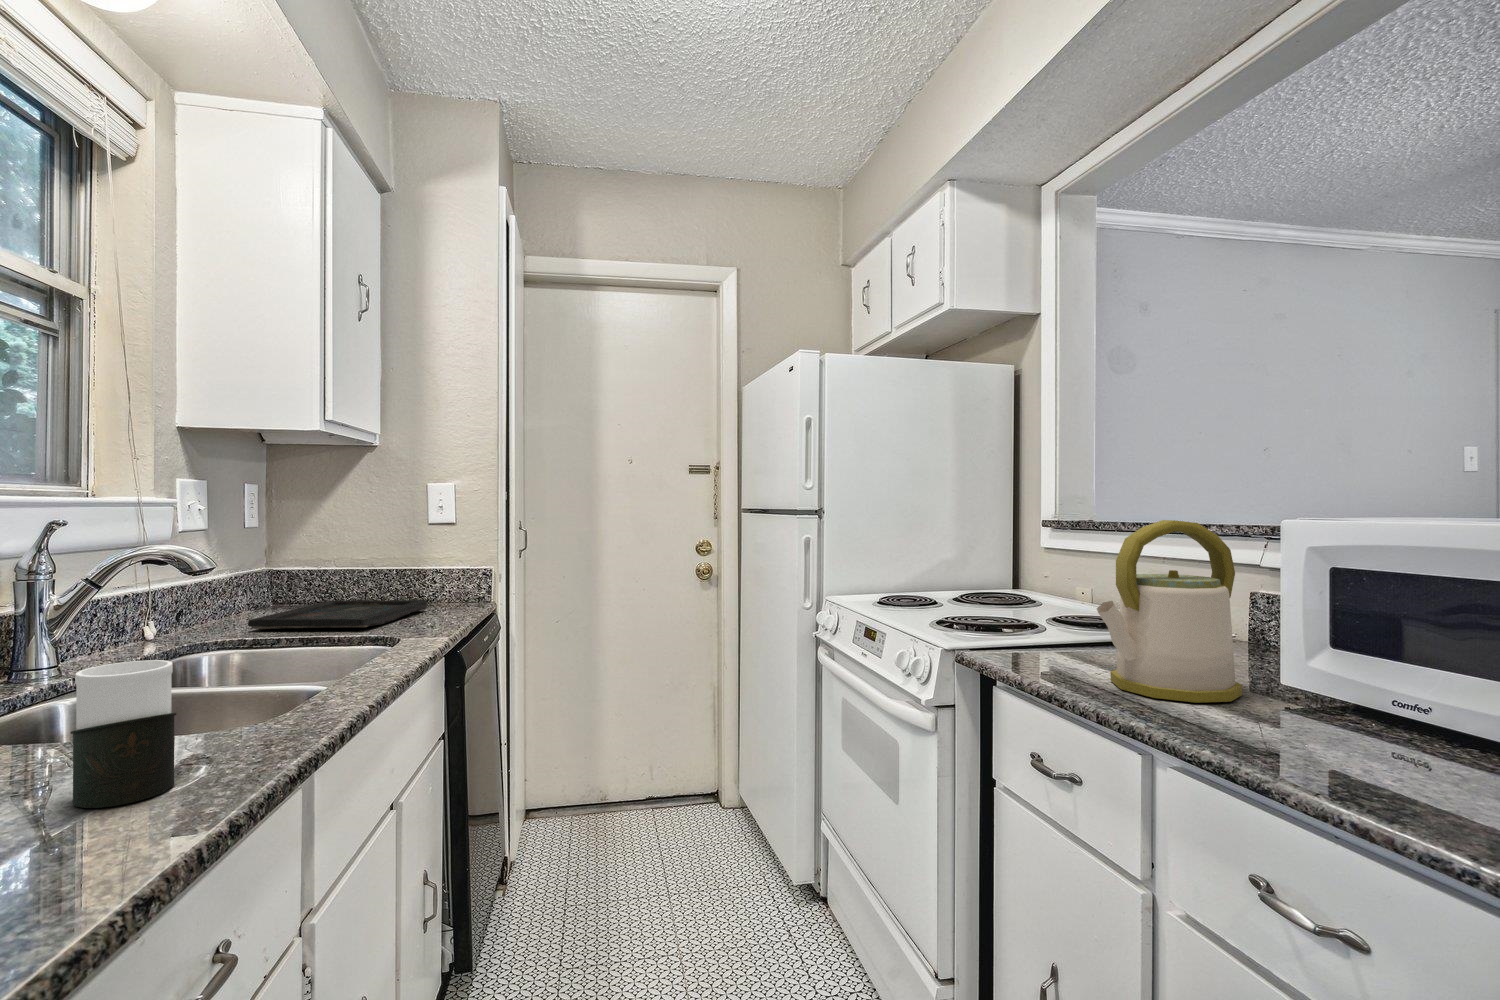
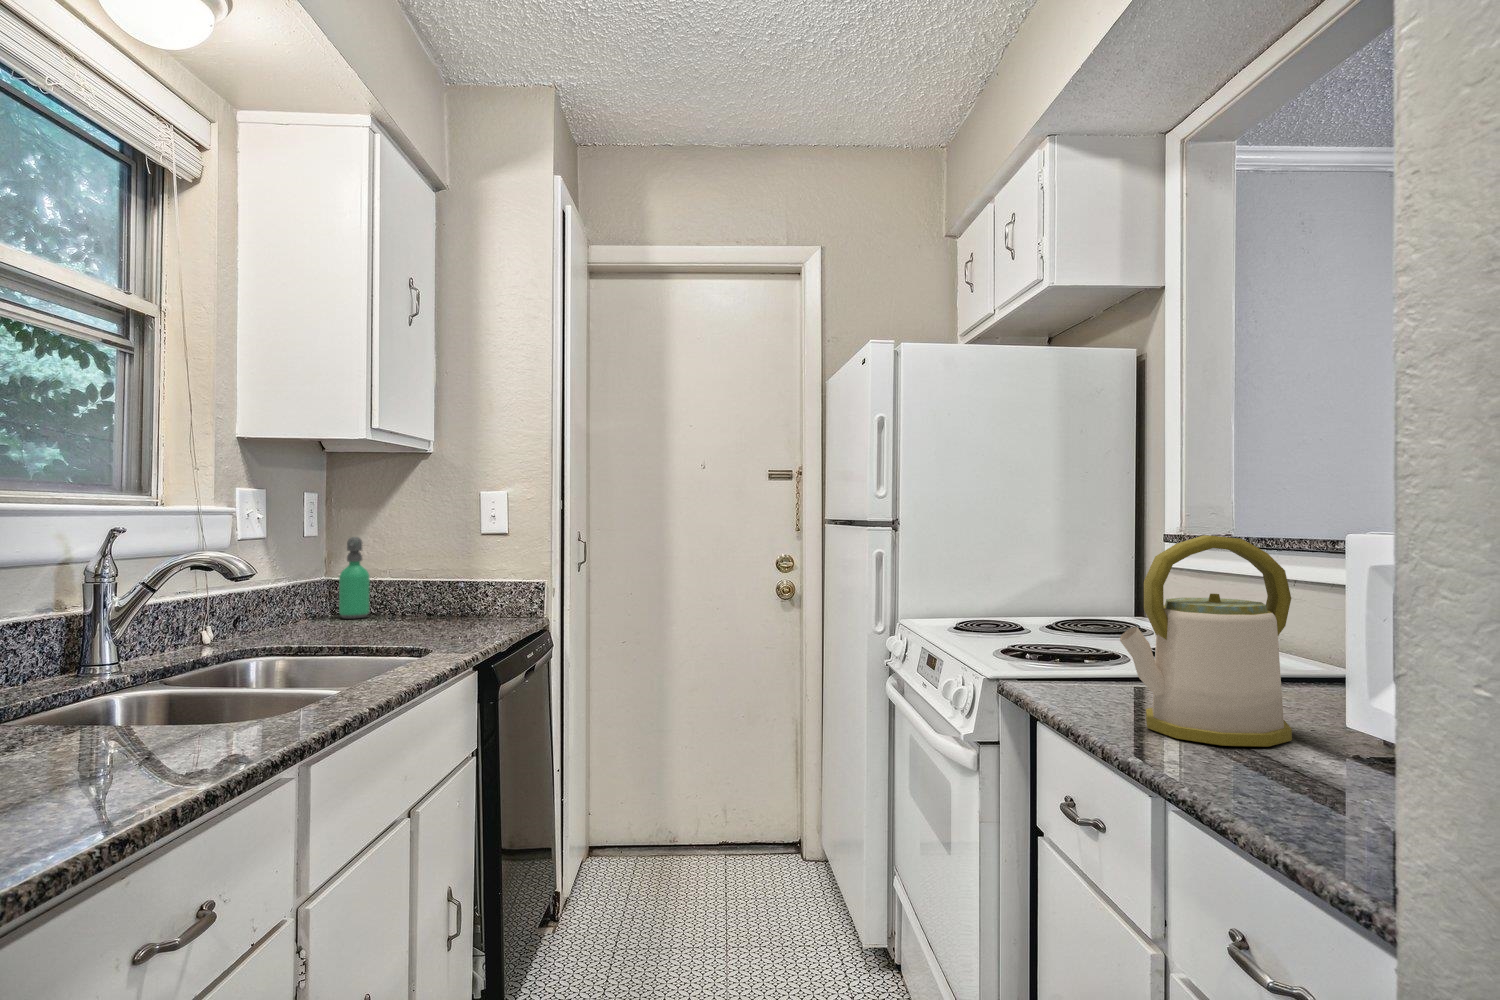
soap dispenser: none [284,528,316,608] -> present [339,537,370,619]
tray: present [248,600,427,629] -> none [296,612,472,638]
cup: present [71,660,176,808] -> none [93,652,177,774]

